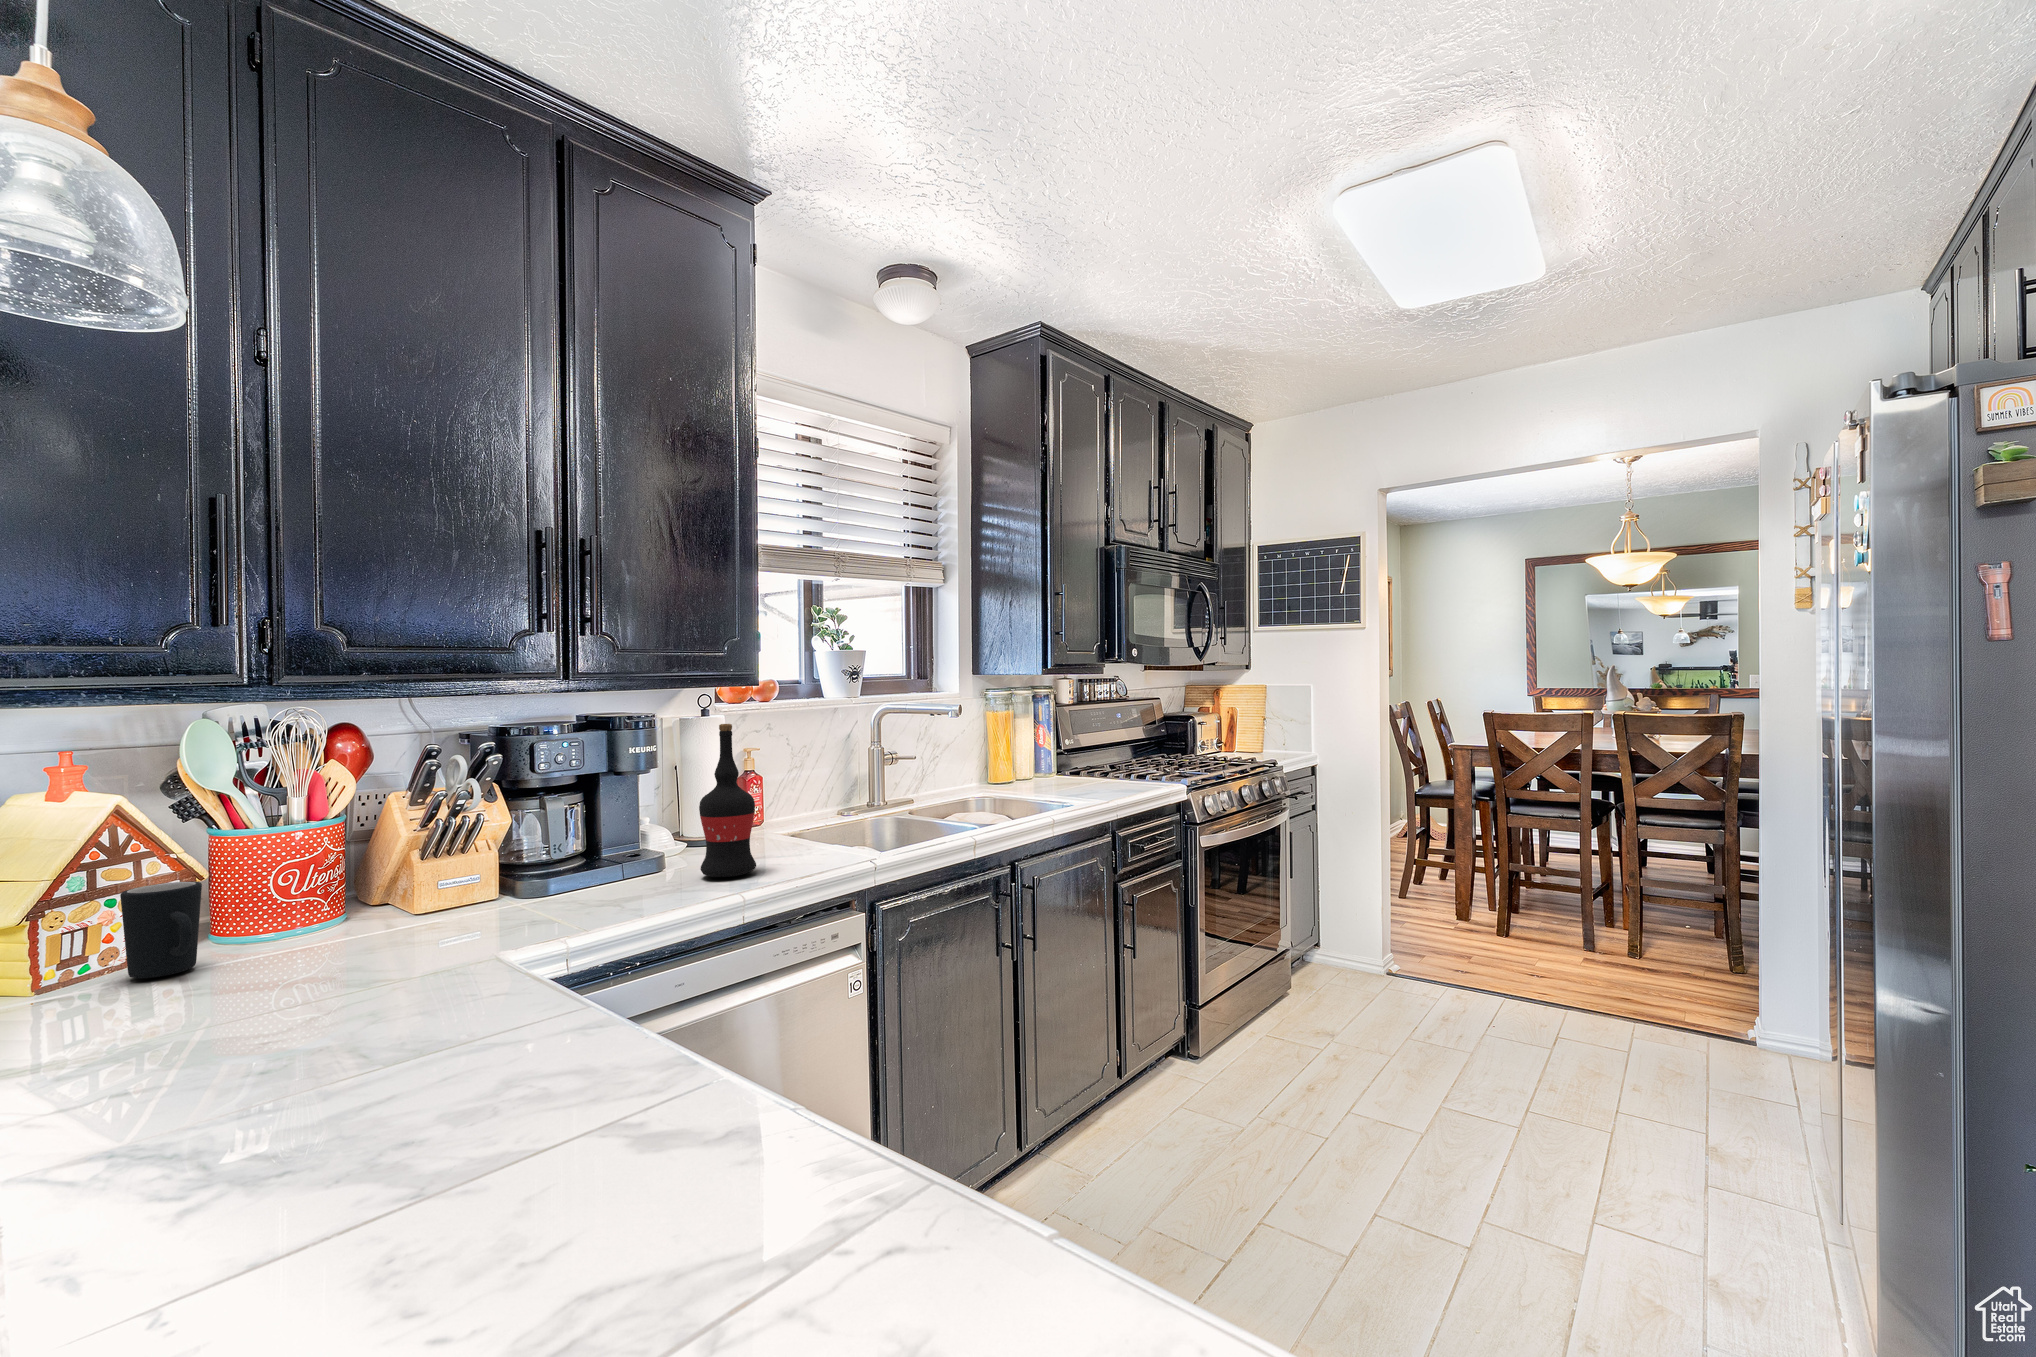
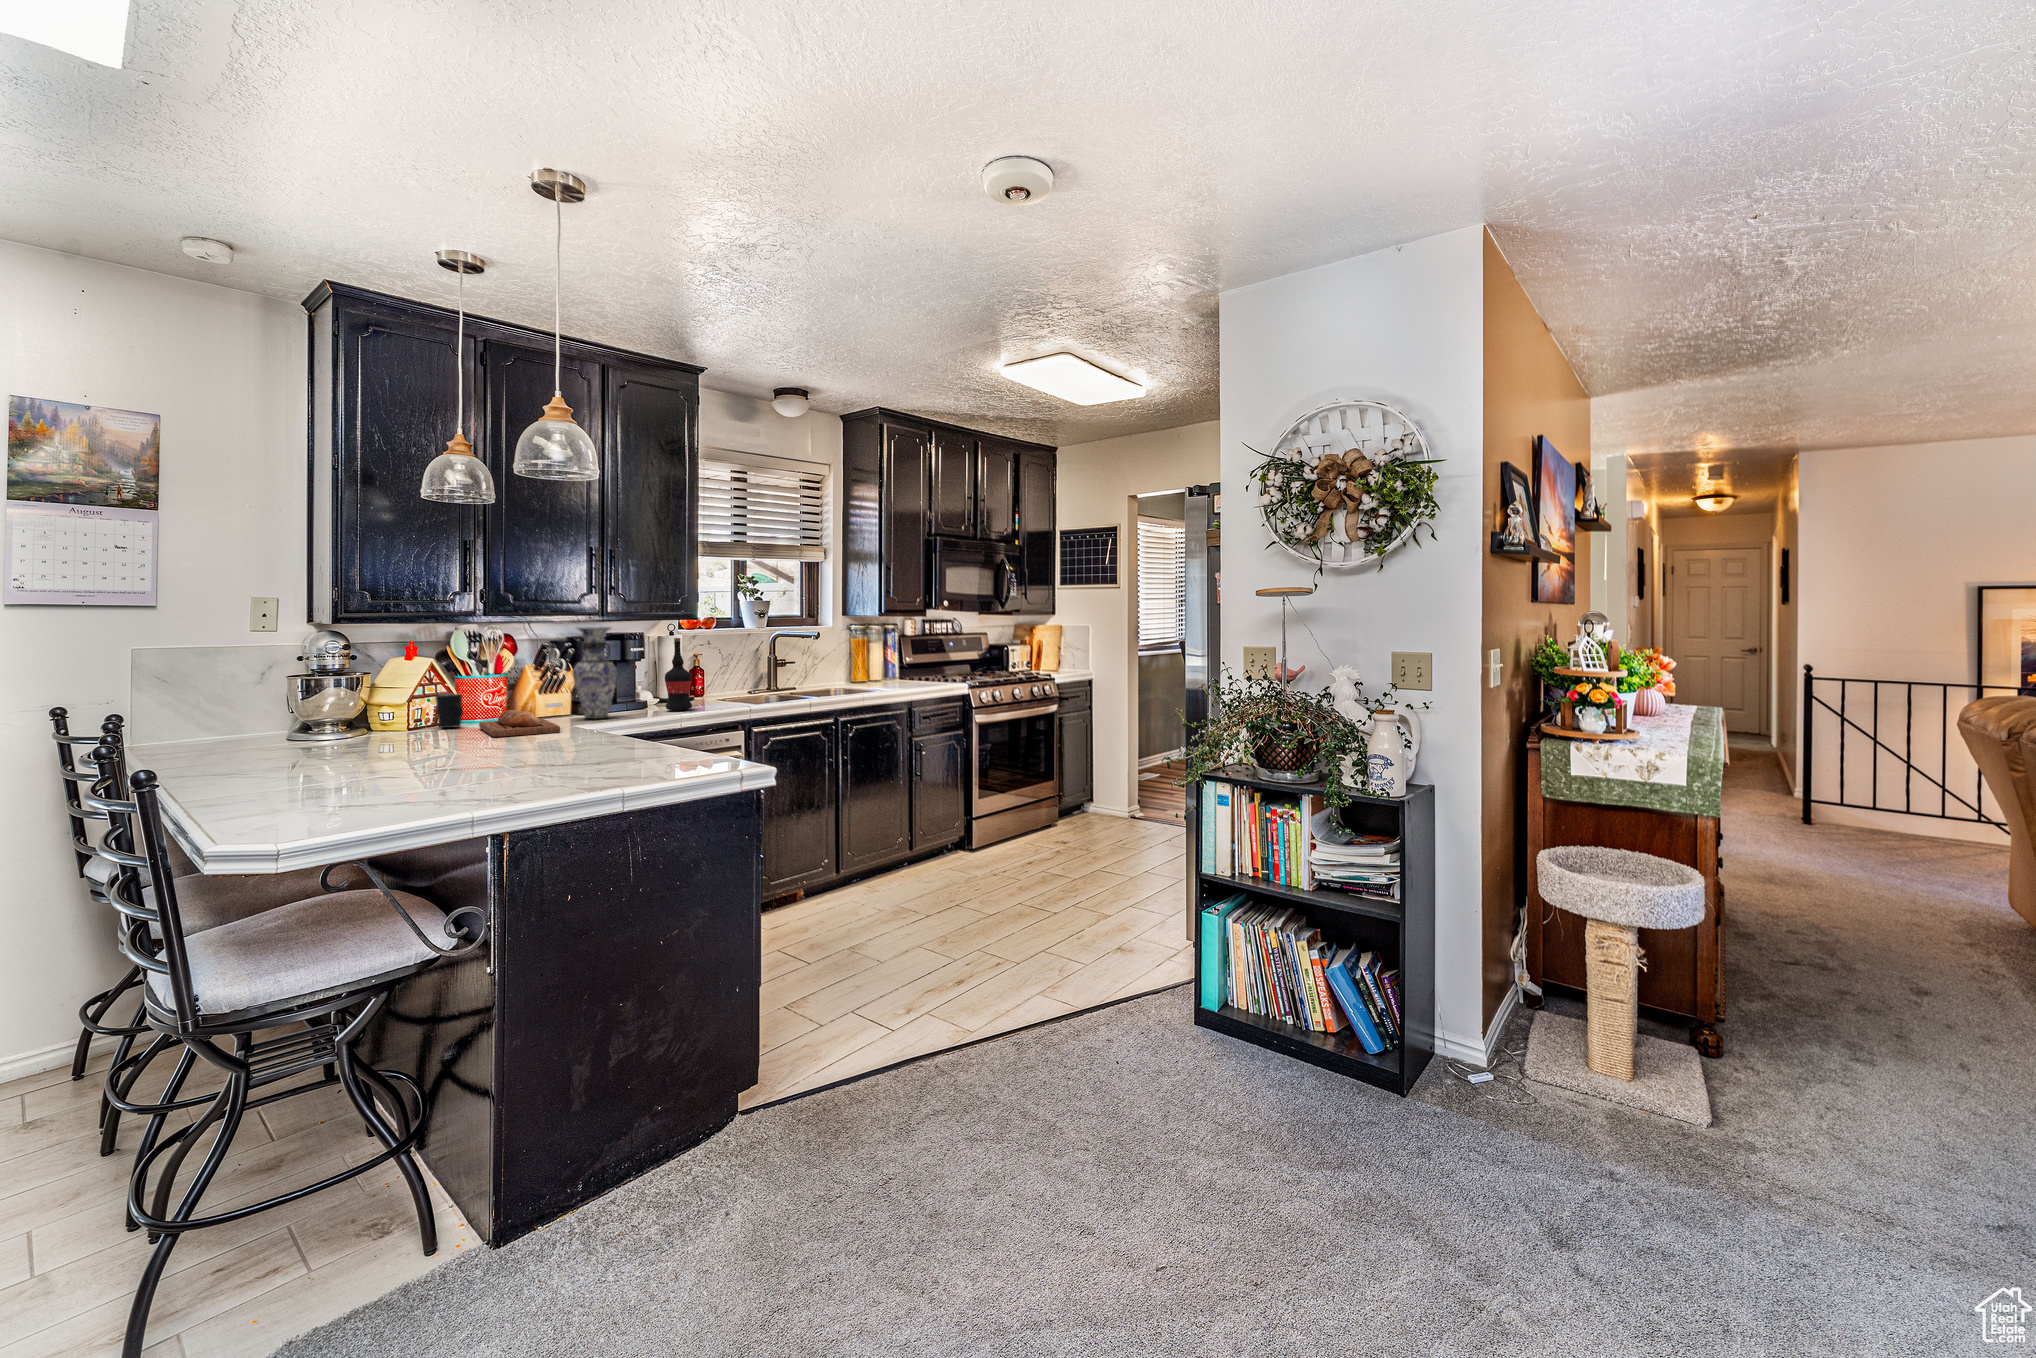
vase: none [493,706,600,921] -> present [572,627,618,719]
bread loaf: none [209,927,432,1048] -> present [479,710,560,737]

